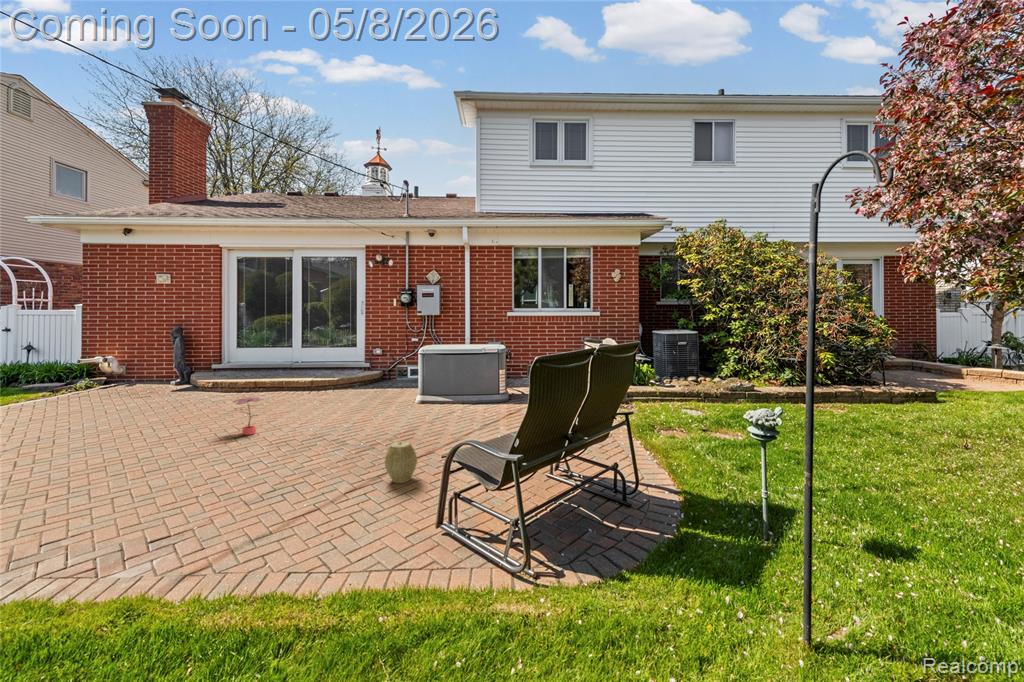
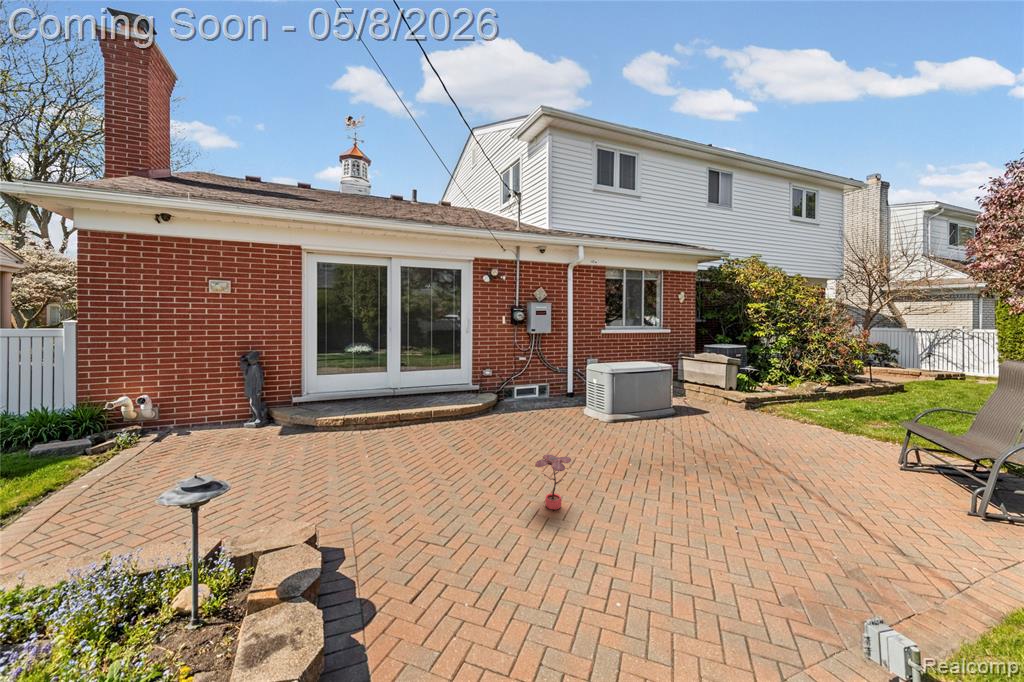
woven basket: present [385,441,417,483] -> none [895,506,955,563]

